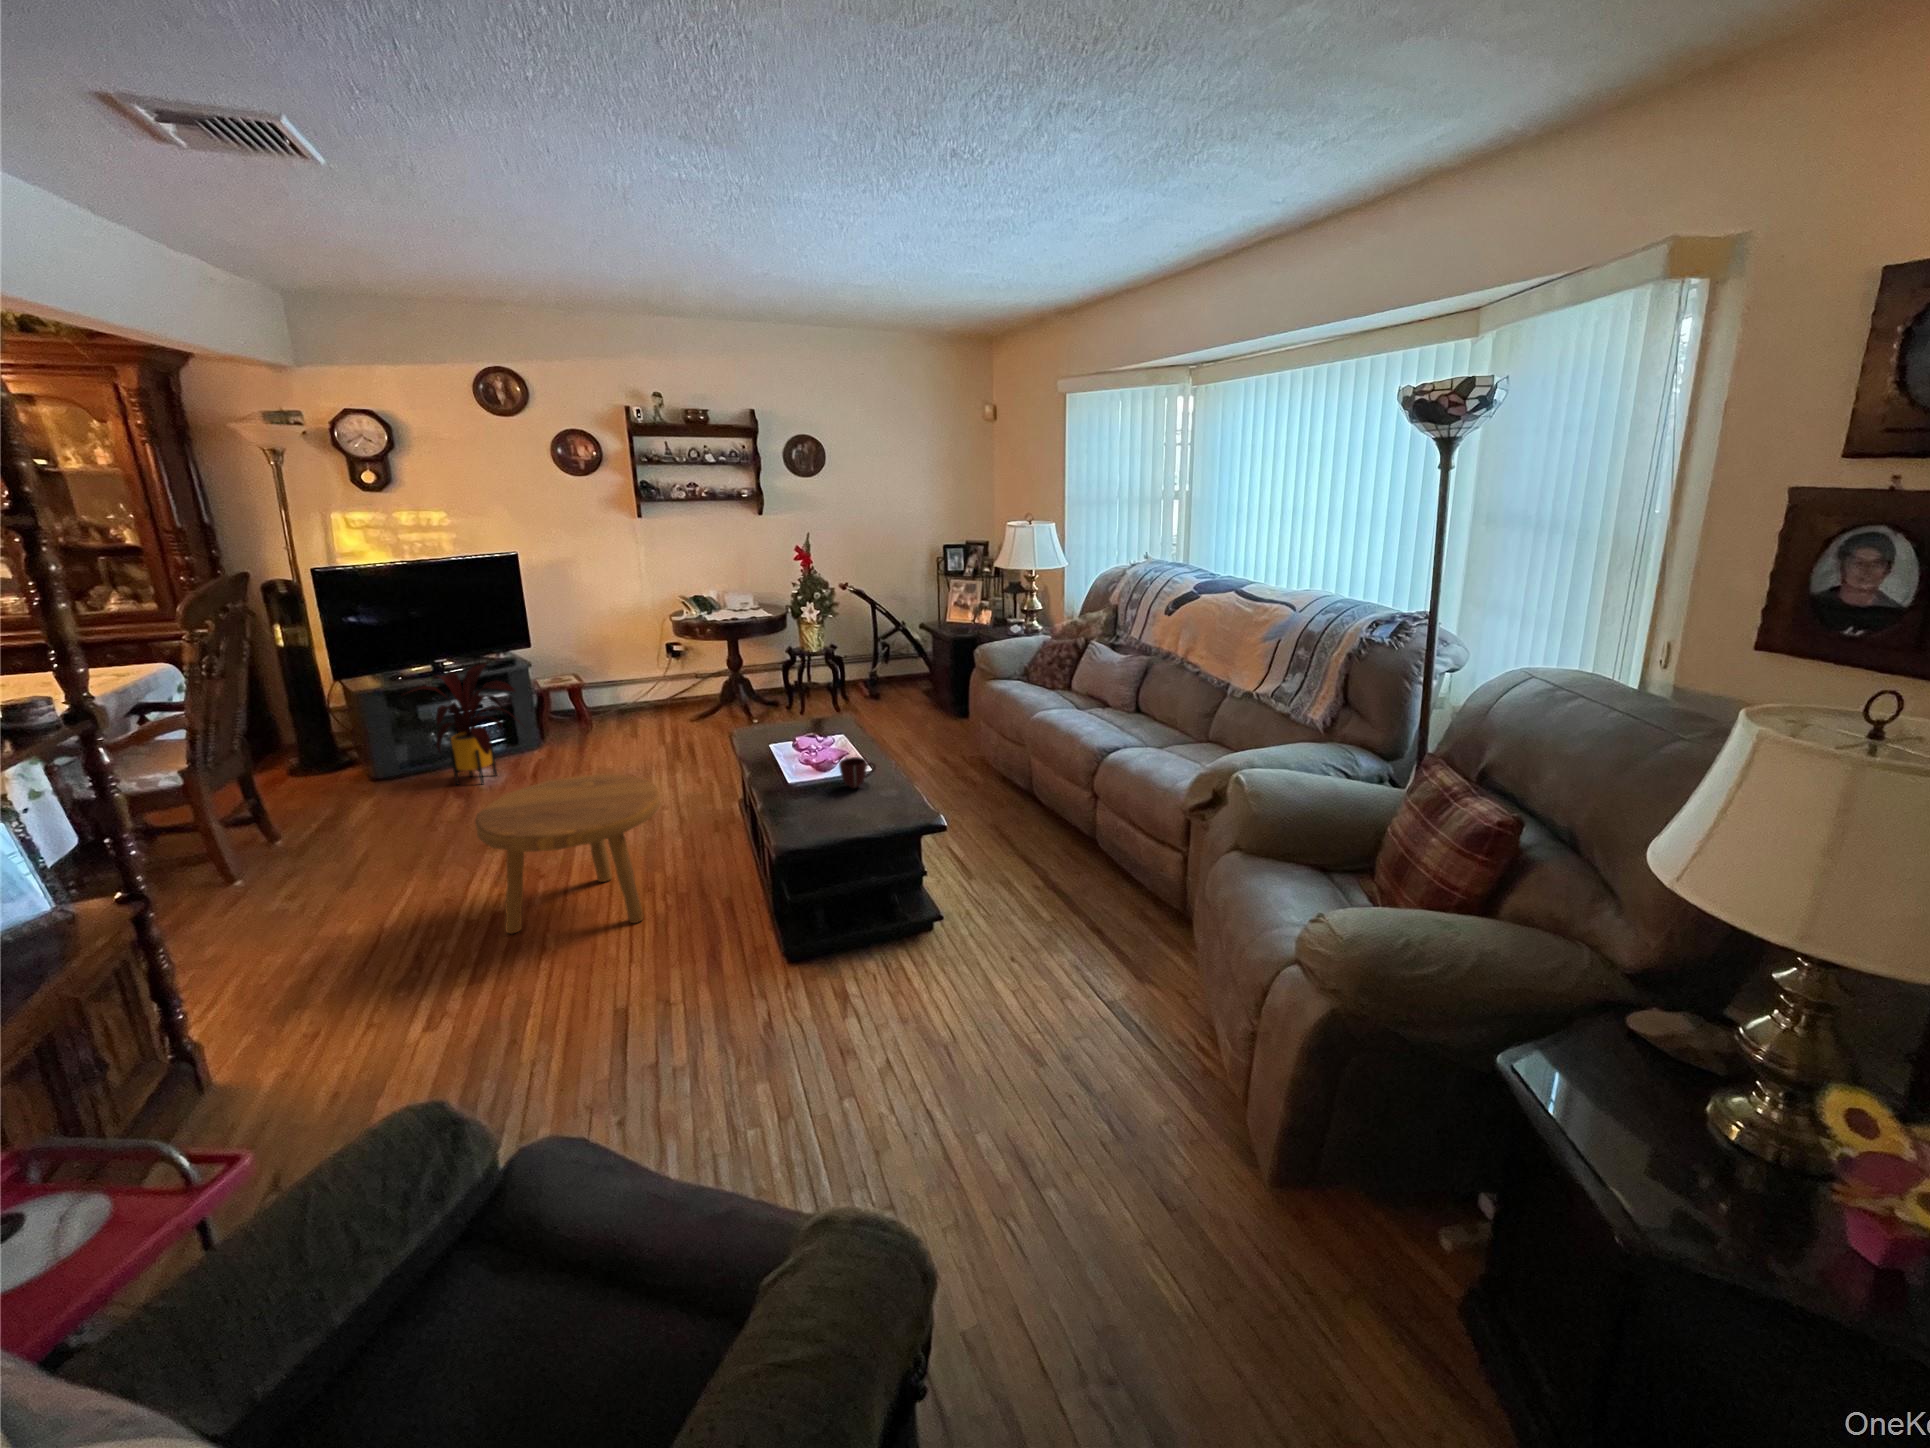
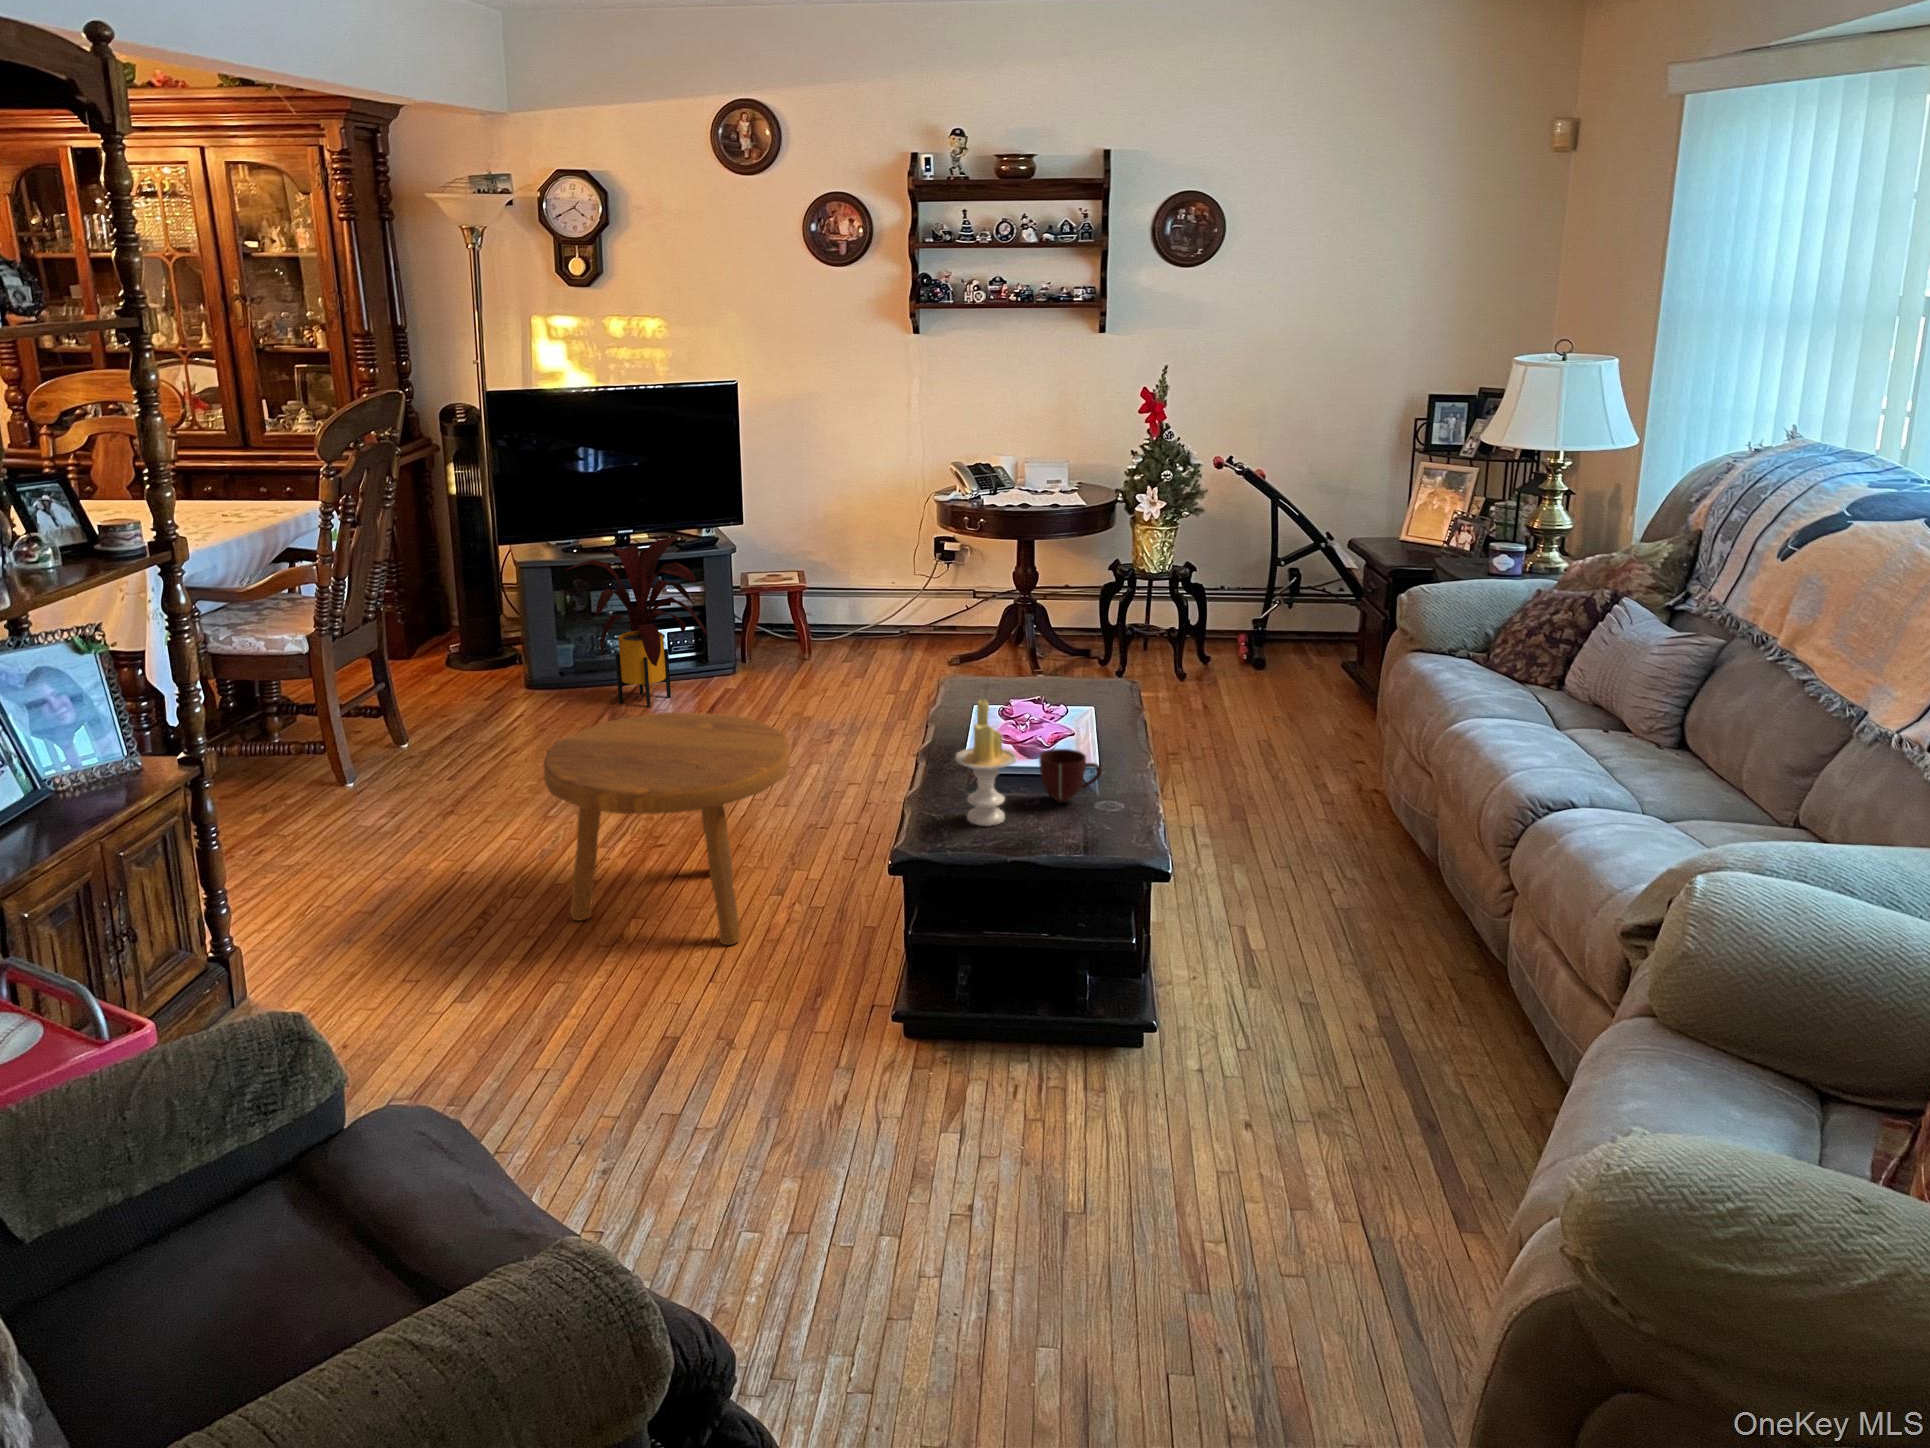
candle: none [796,735,834,809] -> present [955,699,1017,826]

